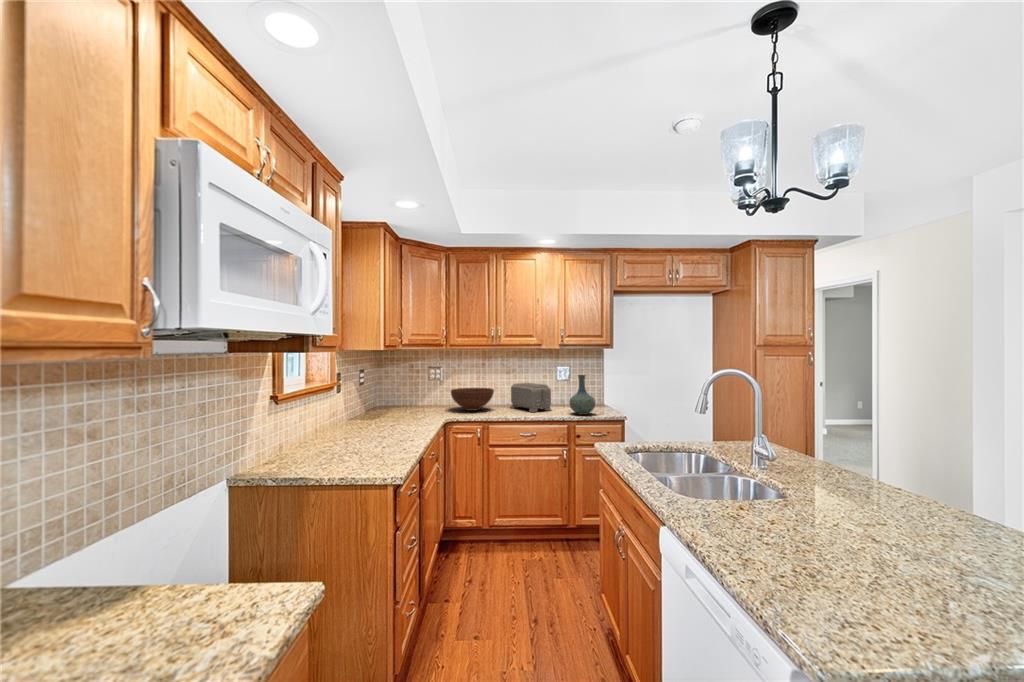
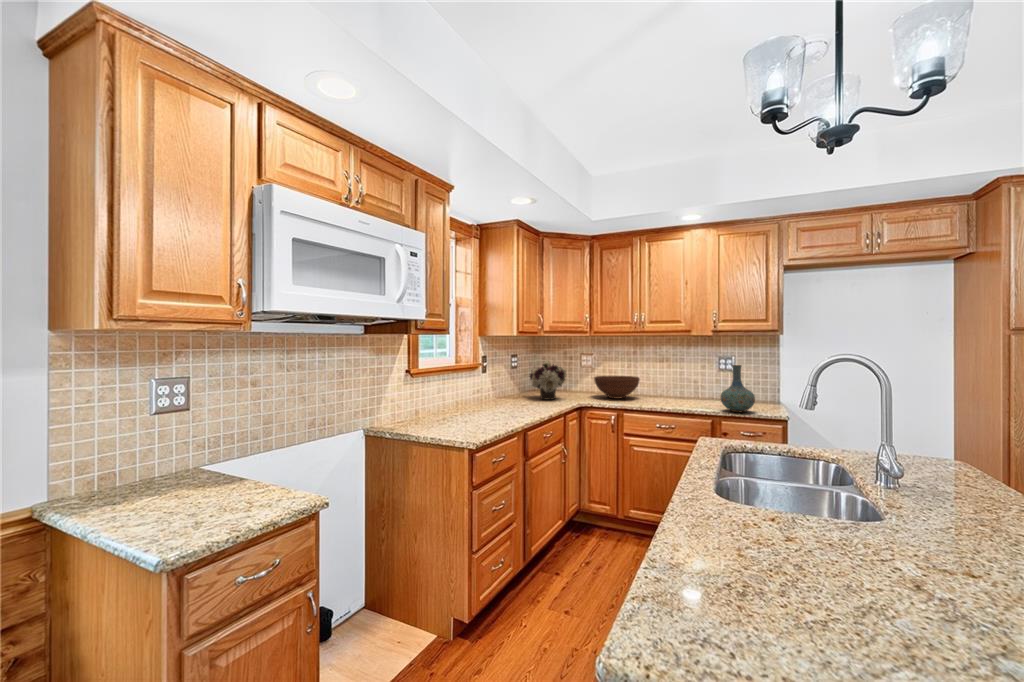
flower arrangement: none [385,375,429,418] -> present [530,360,566,400]
toaster: present [511,383,551,412] -> none [660,373,704,405]

